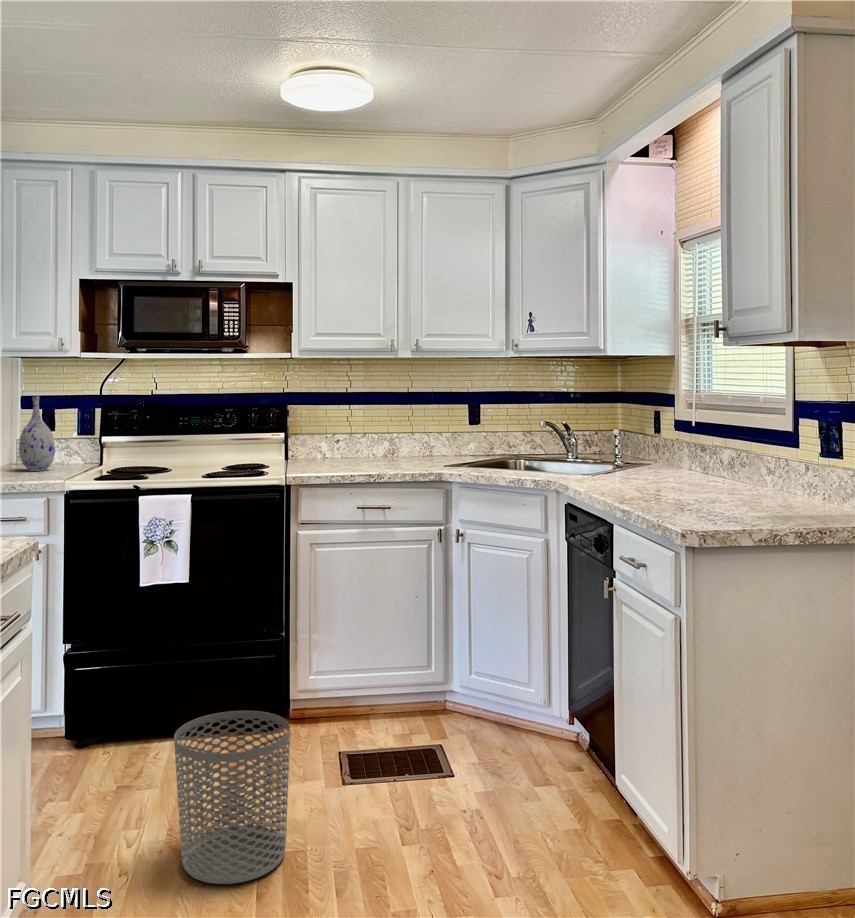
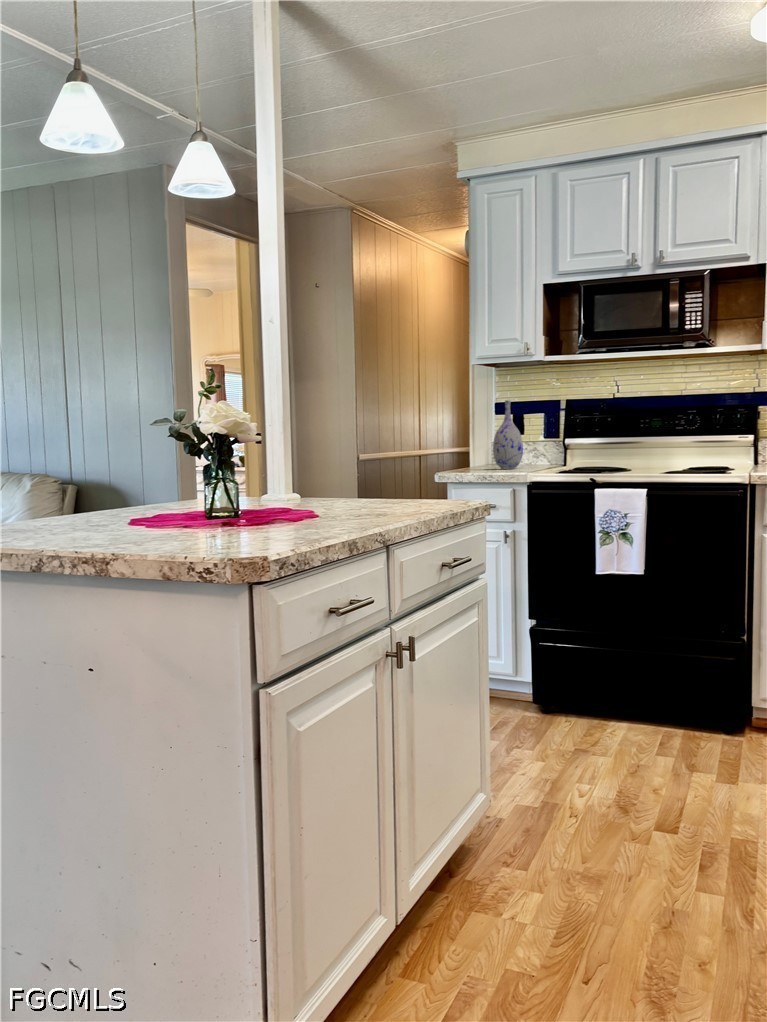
waste bin: present [174,711,290,884] -> none [623,684,742,847]

